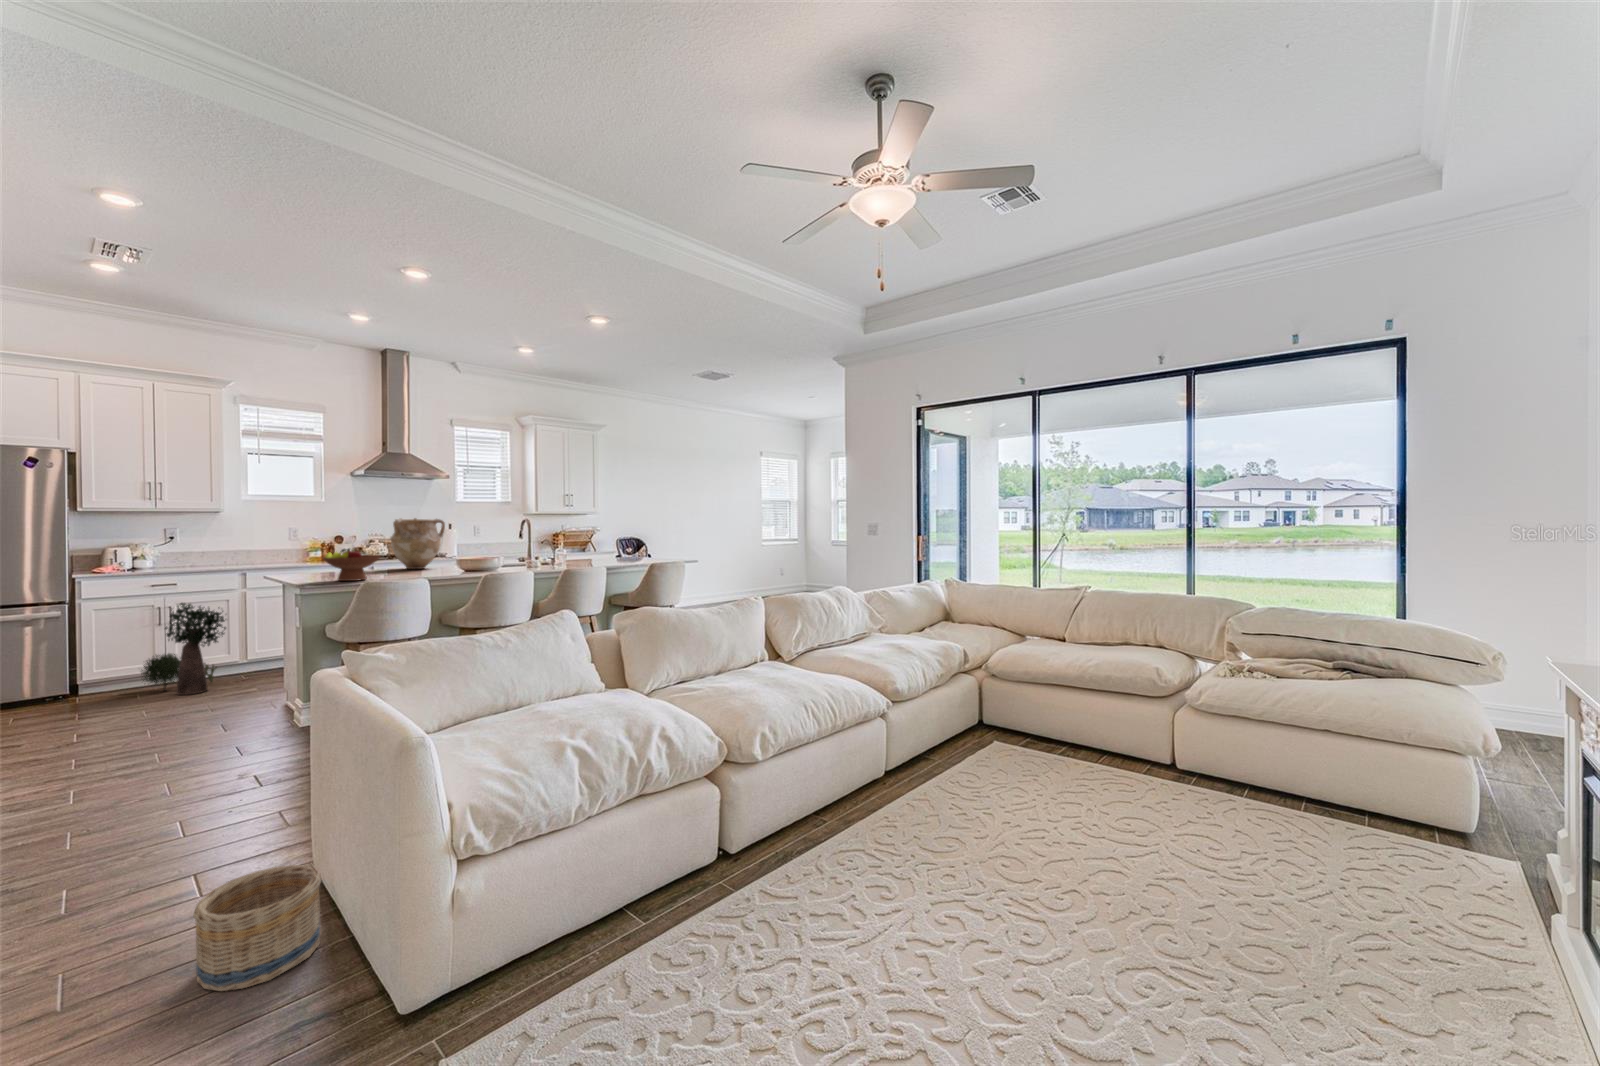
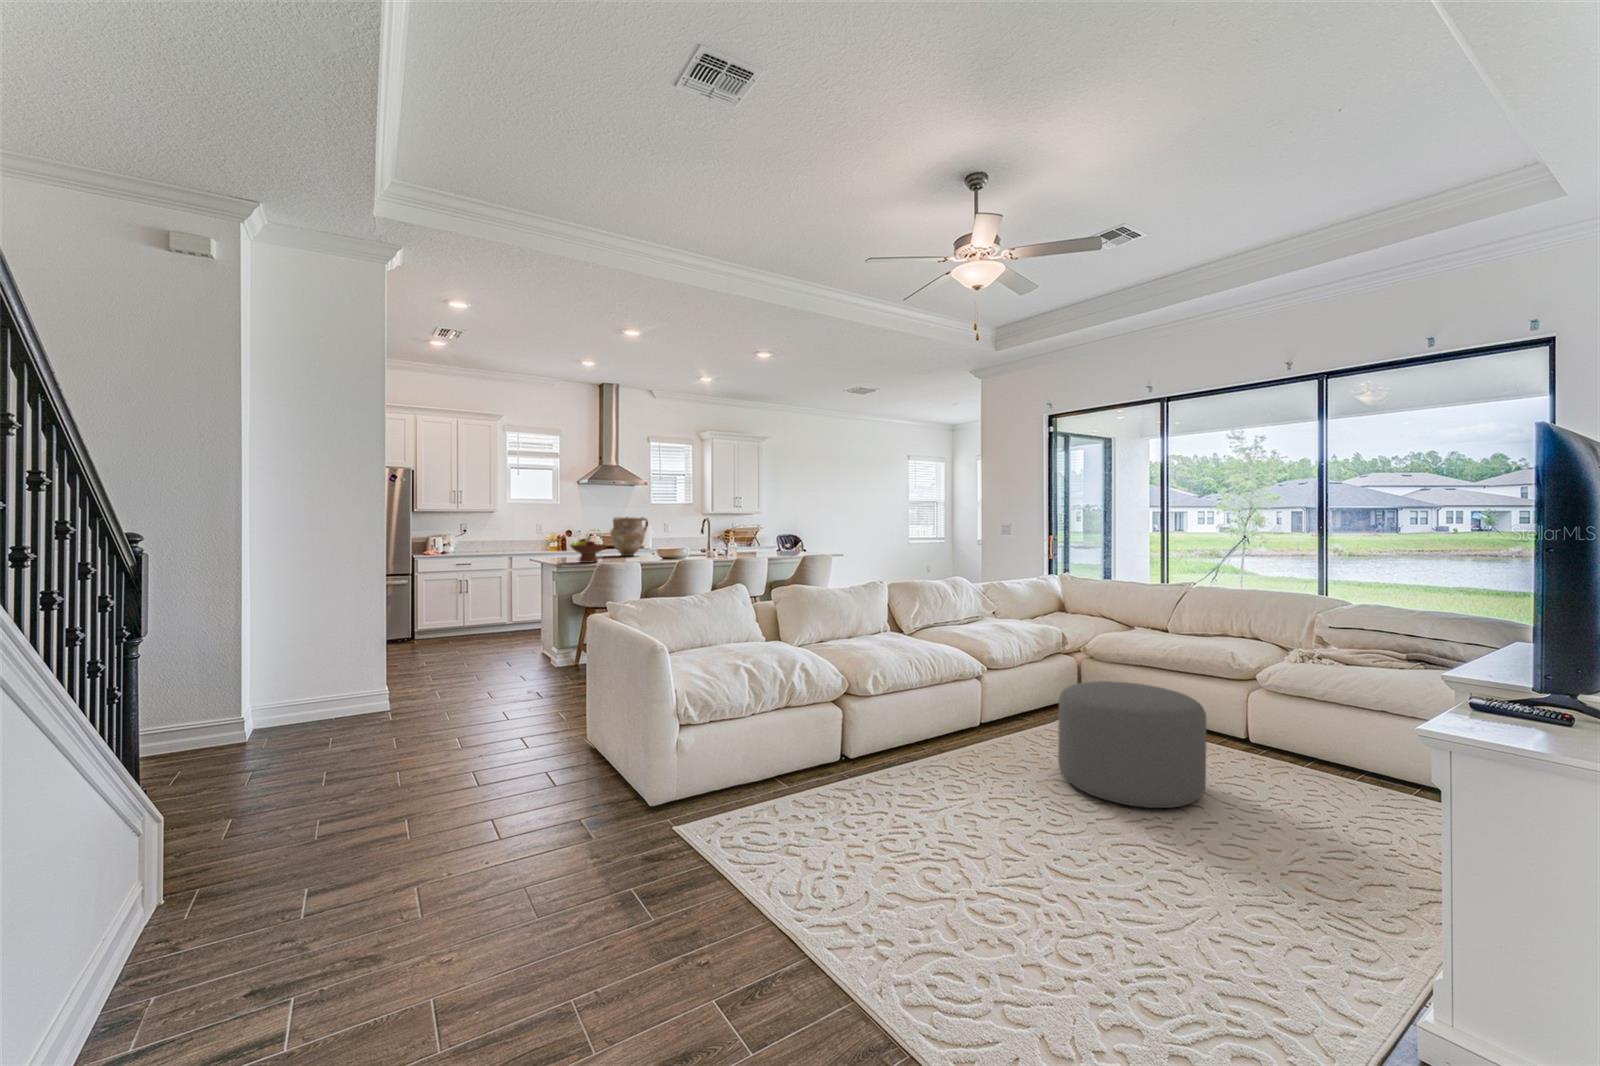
potted plant: present [142,603,226,695] -> none [450,576,503,642]
ottoman: none [1000,719,1182,892] -> present [1058,681,1207,808]
basket: present [193,865,321,991] -> none [535,729,597,790]

